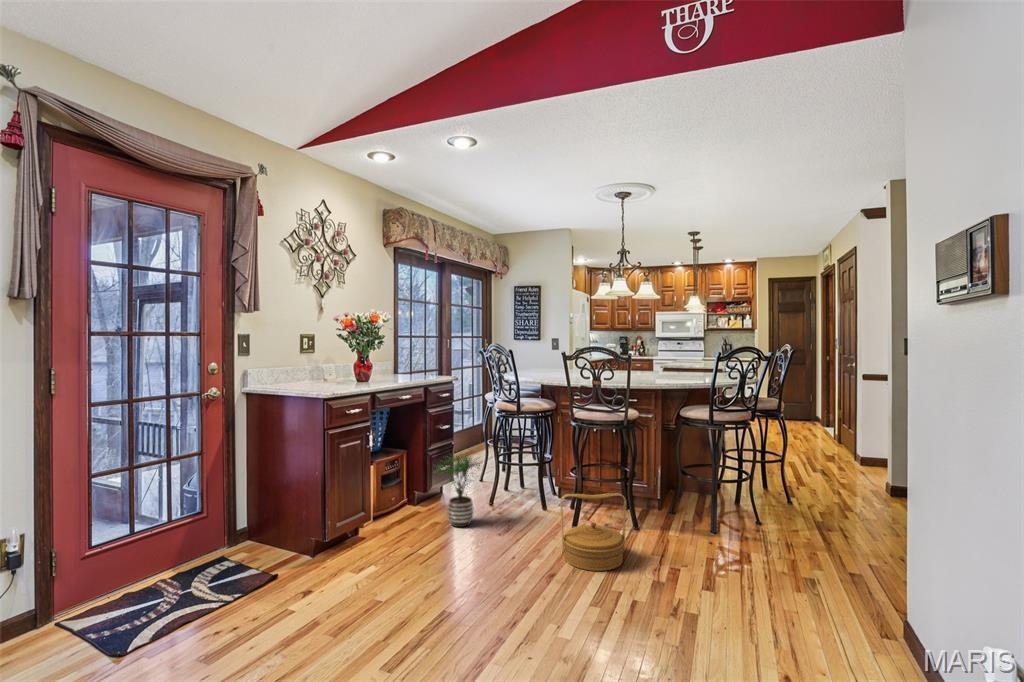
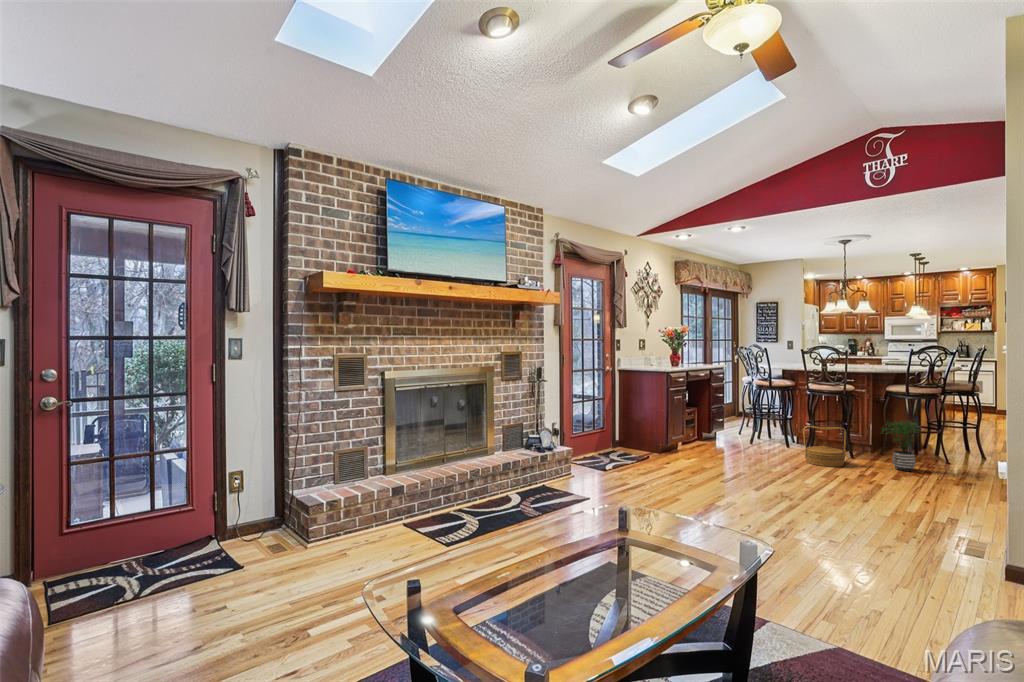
potted plant: present [438,454,482,527] -> present [883,421,919,471]

